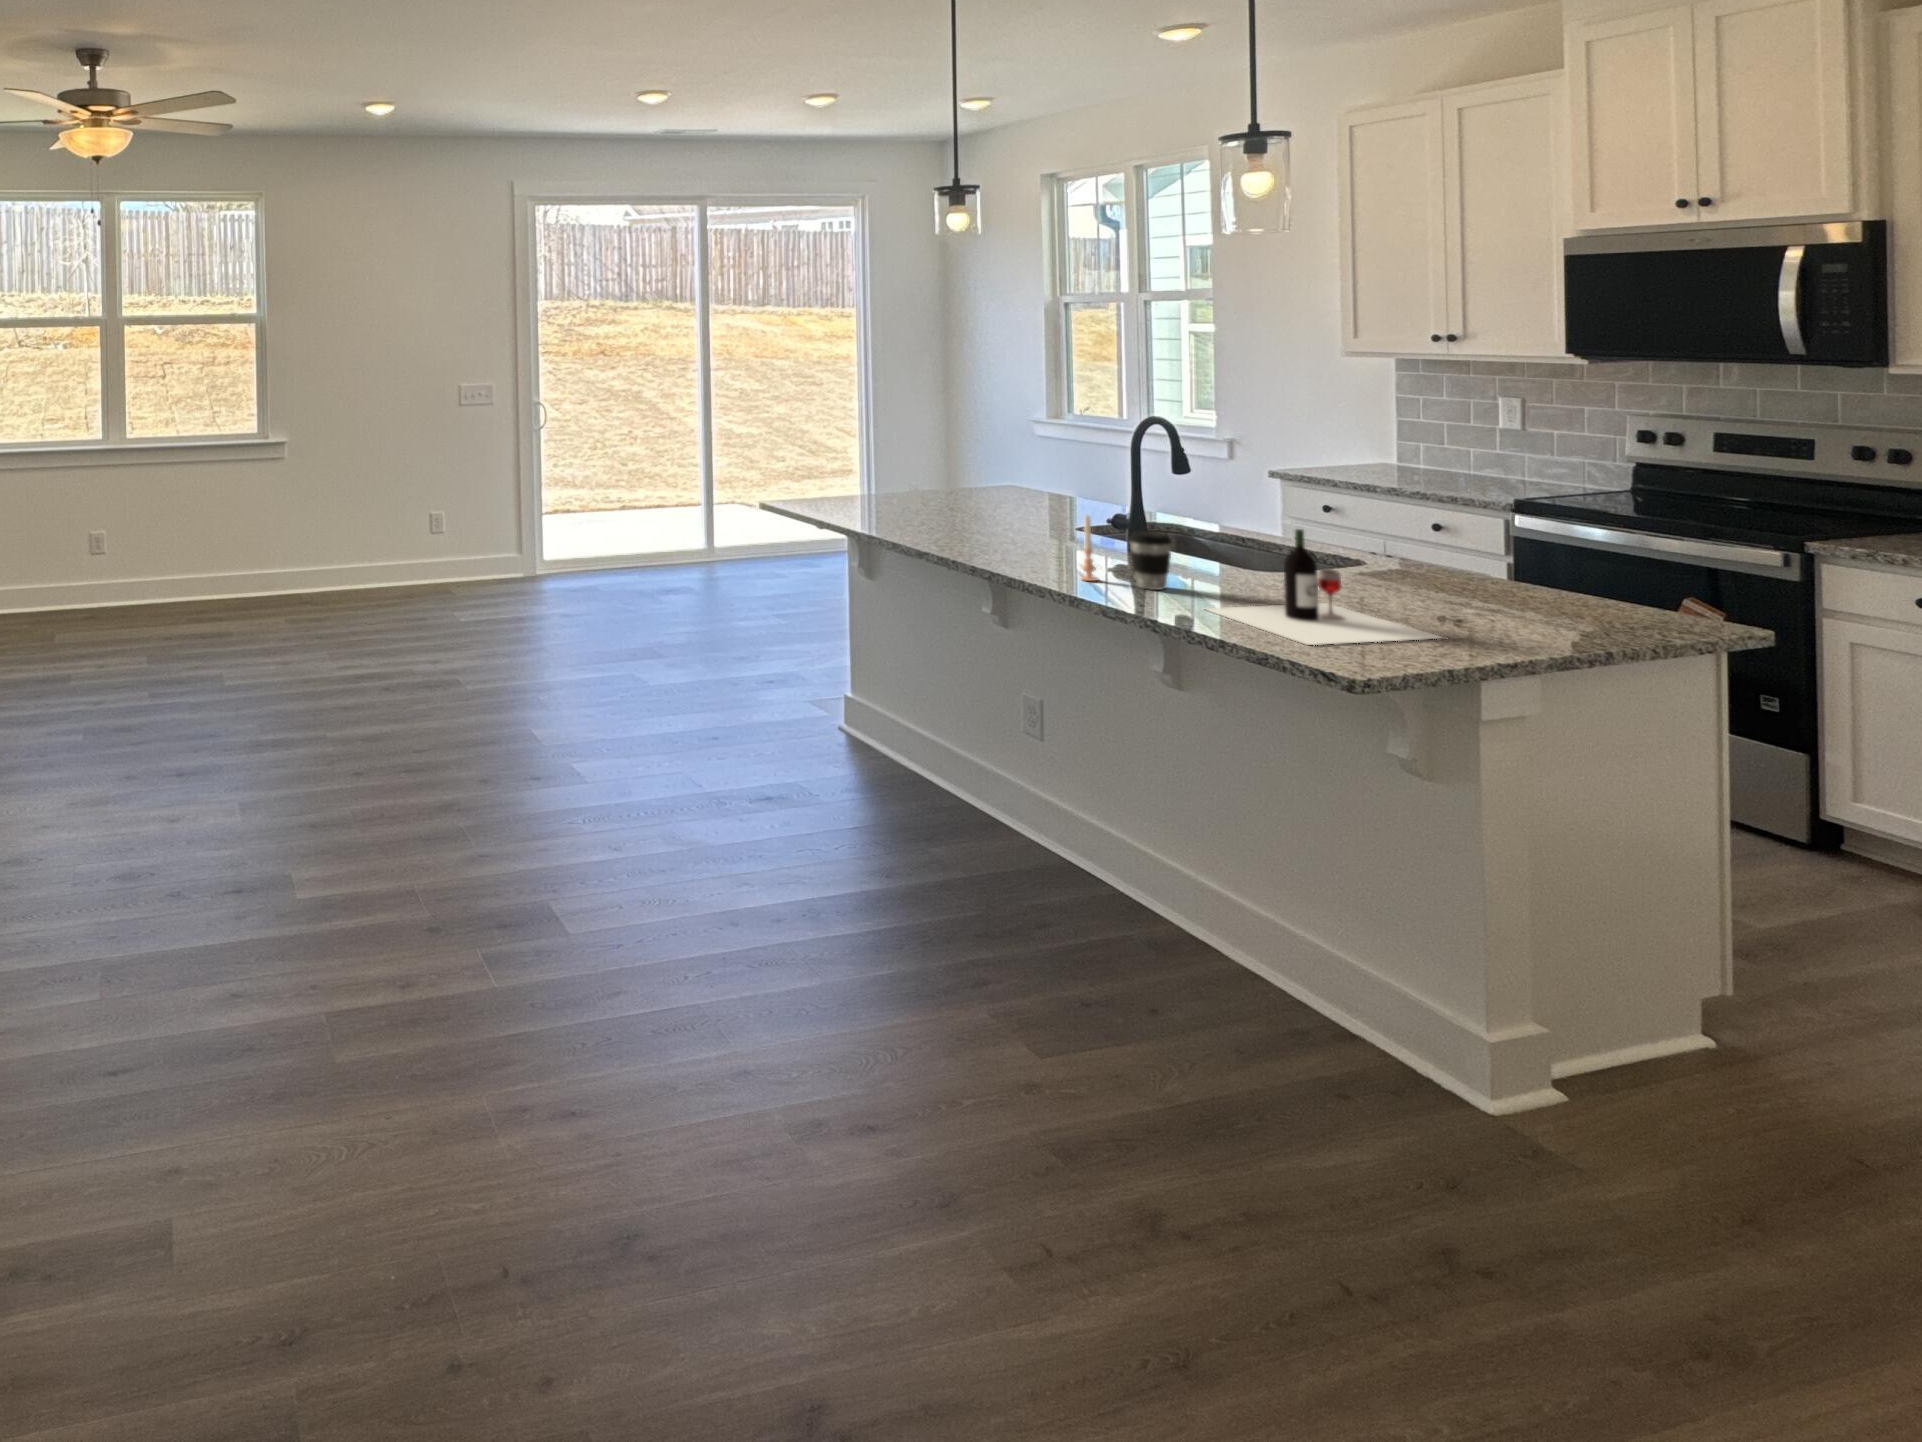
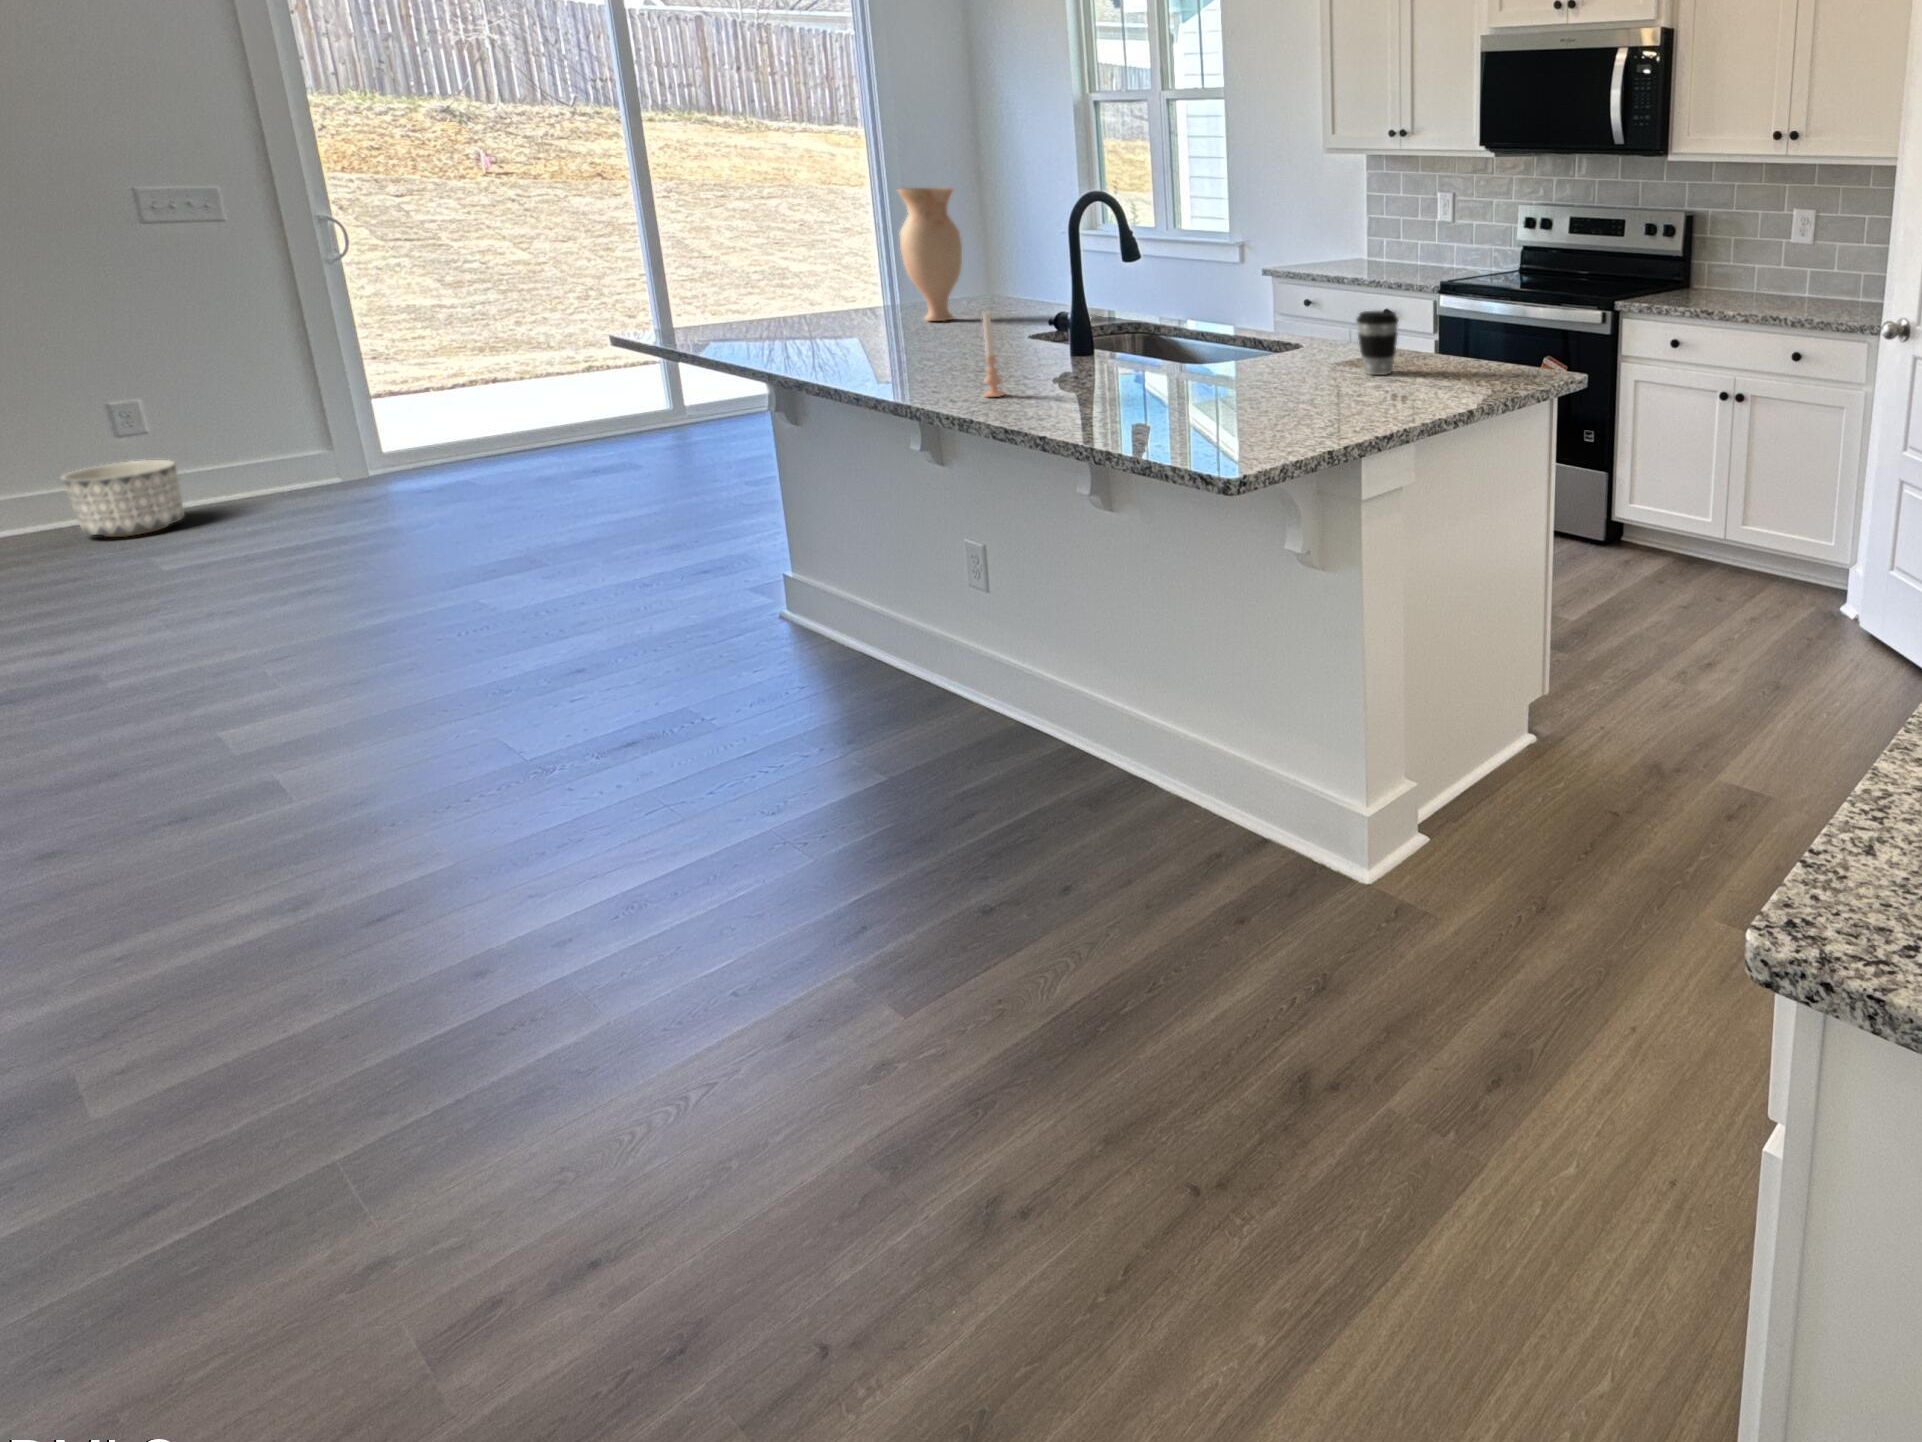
vase: none [963,404,1012,508] -> present [898,188,962,321]
wine bottle: present [1204,529,1440,645] -> none [1106,307,1340,445]
coffee cup: present [1129,531,1172,590] -> present [1357,311,1399,375]
planter: none [418,550,464,595] -> present [61,460,184,537]

